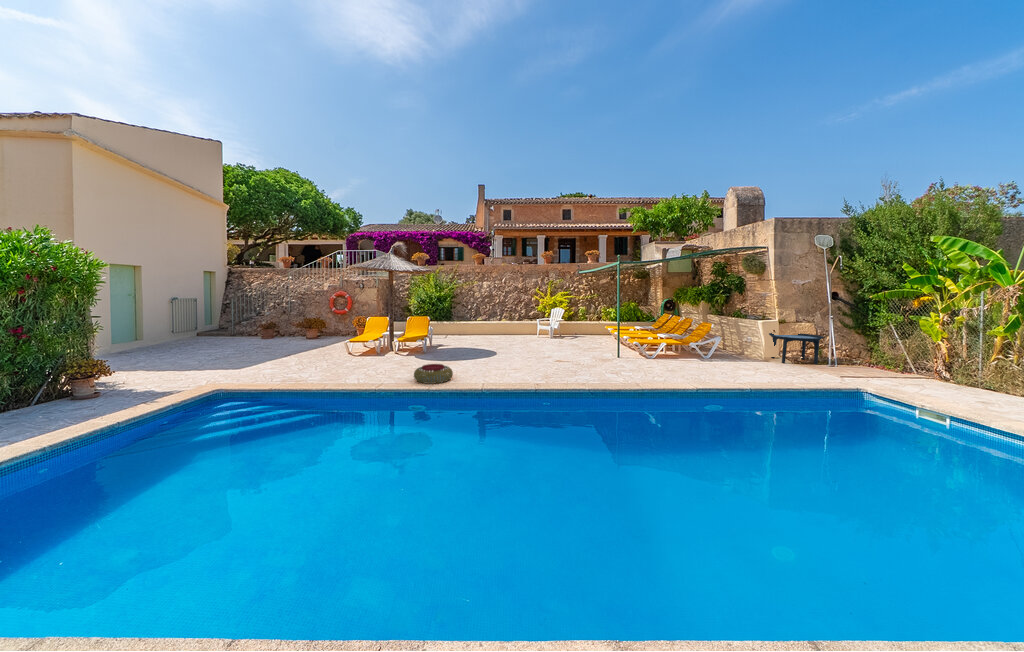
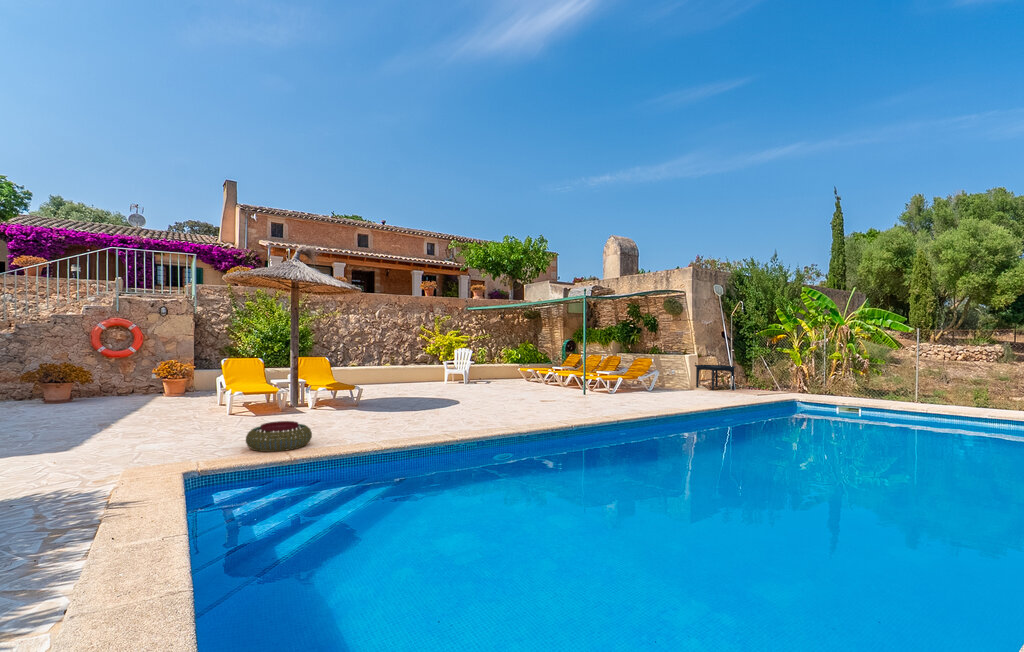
pouf: present [414,364,453,384] -> present [246,421,312,452]

